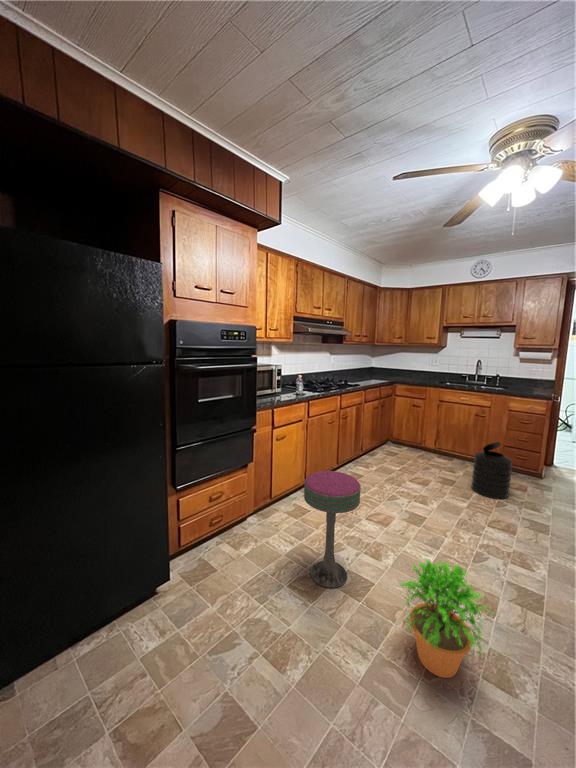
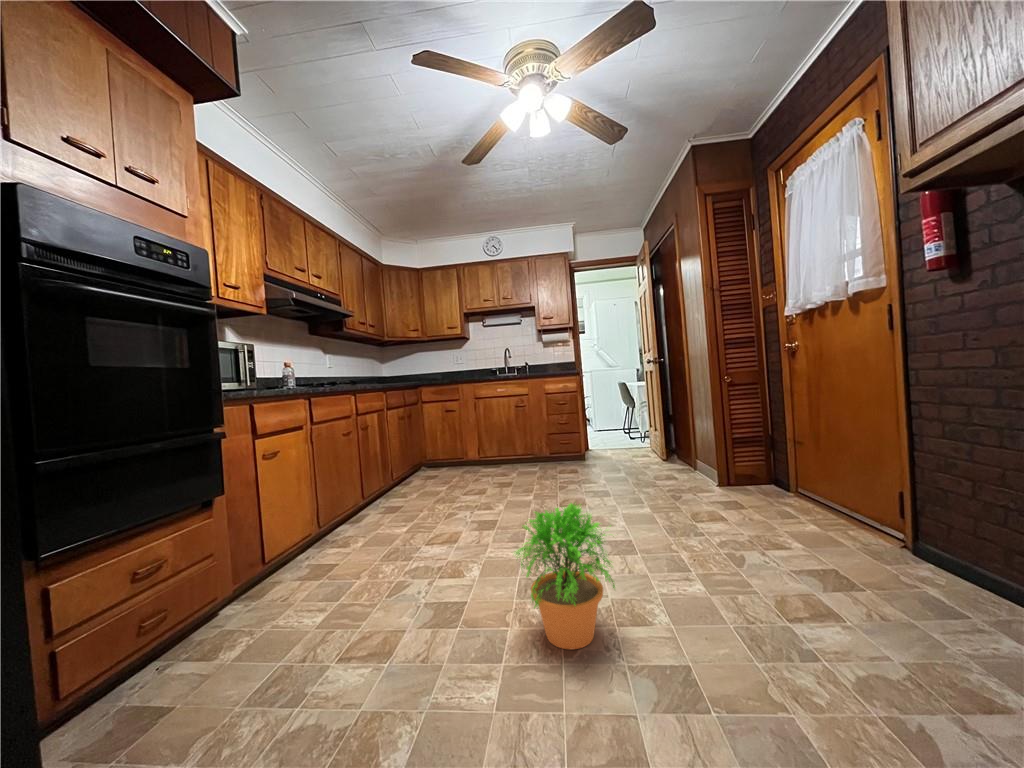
trash can: present [472,442,512,499] -> none [527,423,565,487]
bar stool: present [304,471,361,588] -> none [343,457,433,636]

